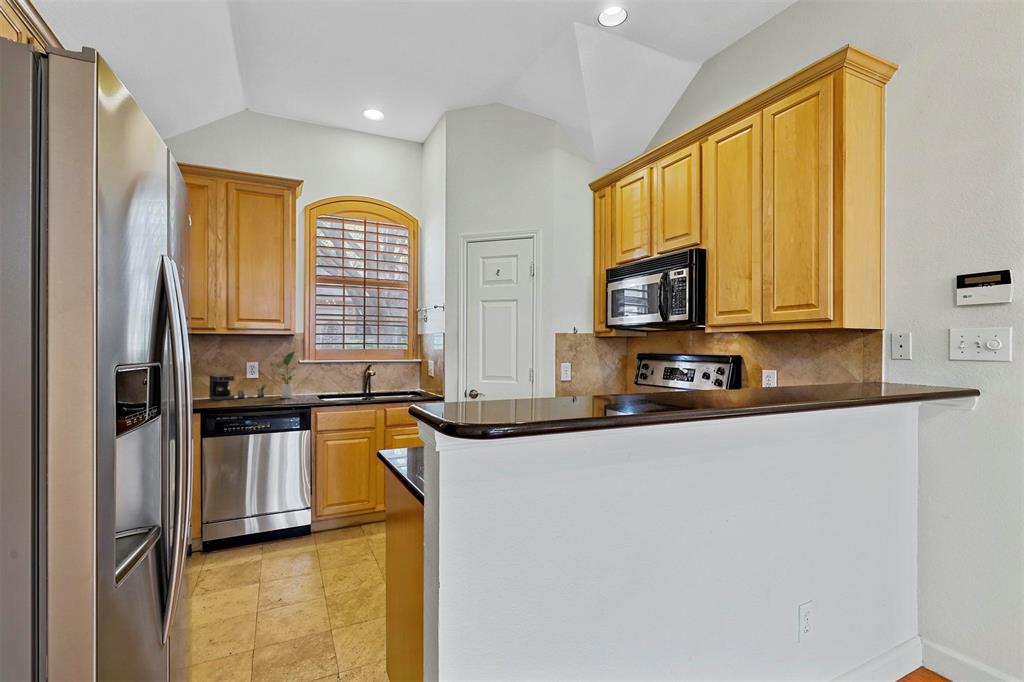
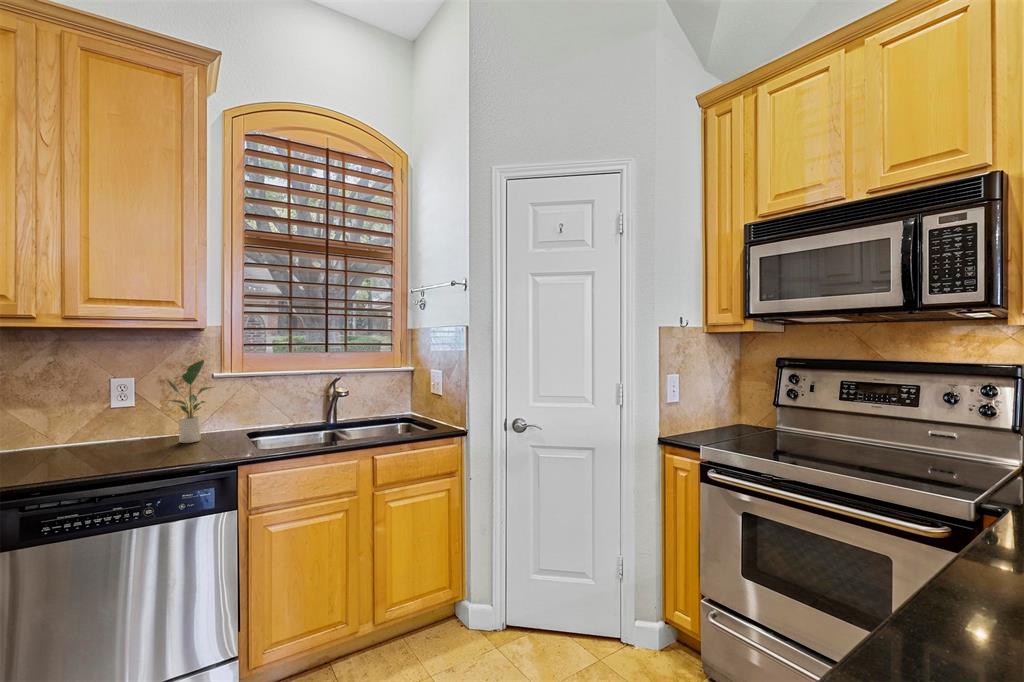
coffee maker: present [209,375,266,400] -> none [30,403,150,456]

